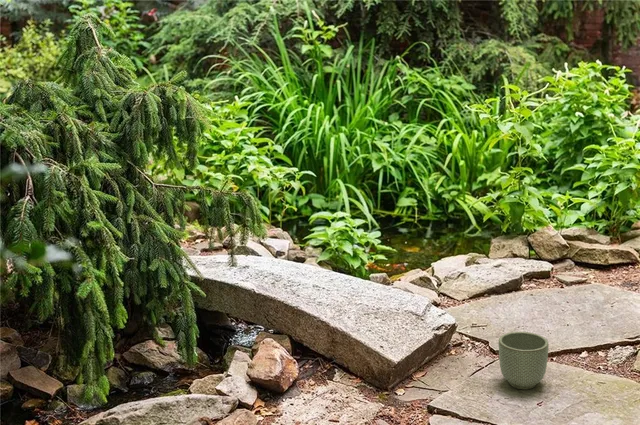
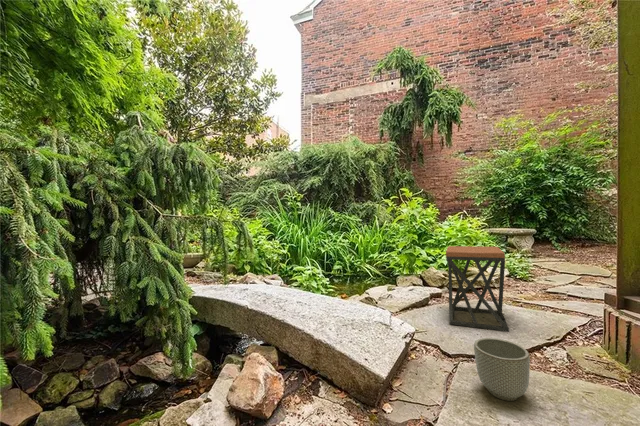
stool: none [523,206,614,329] -> present [446,246,509,332]

